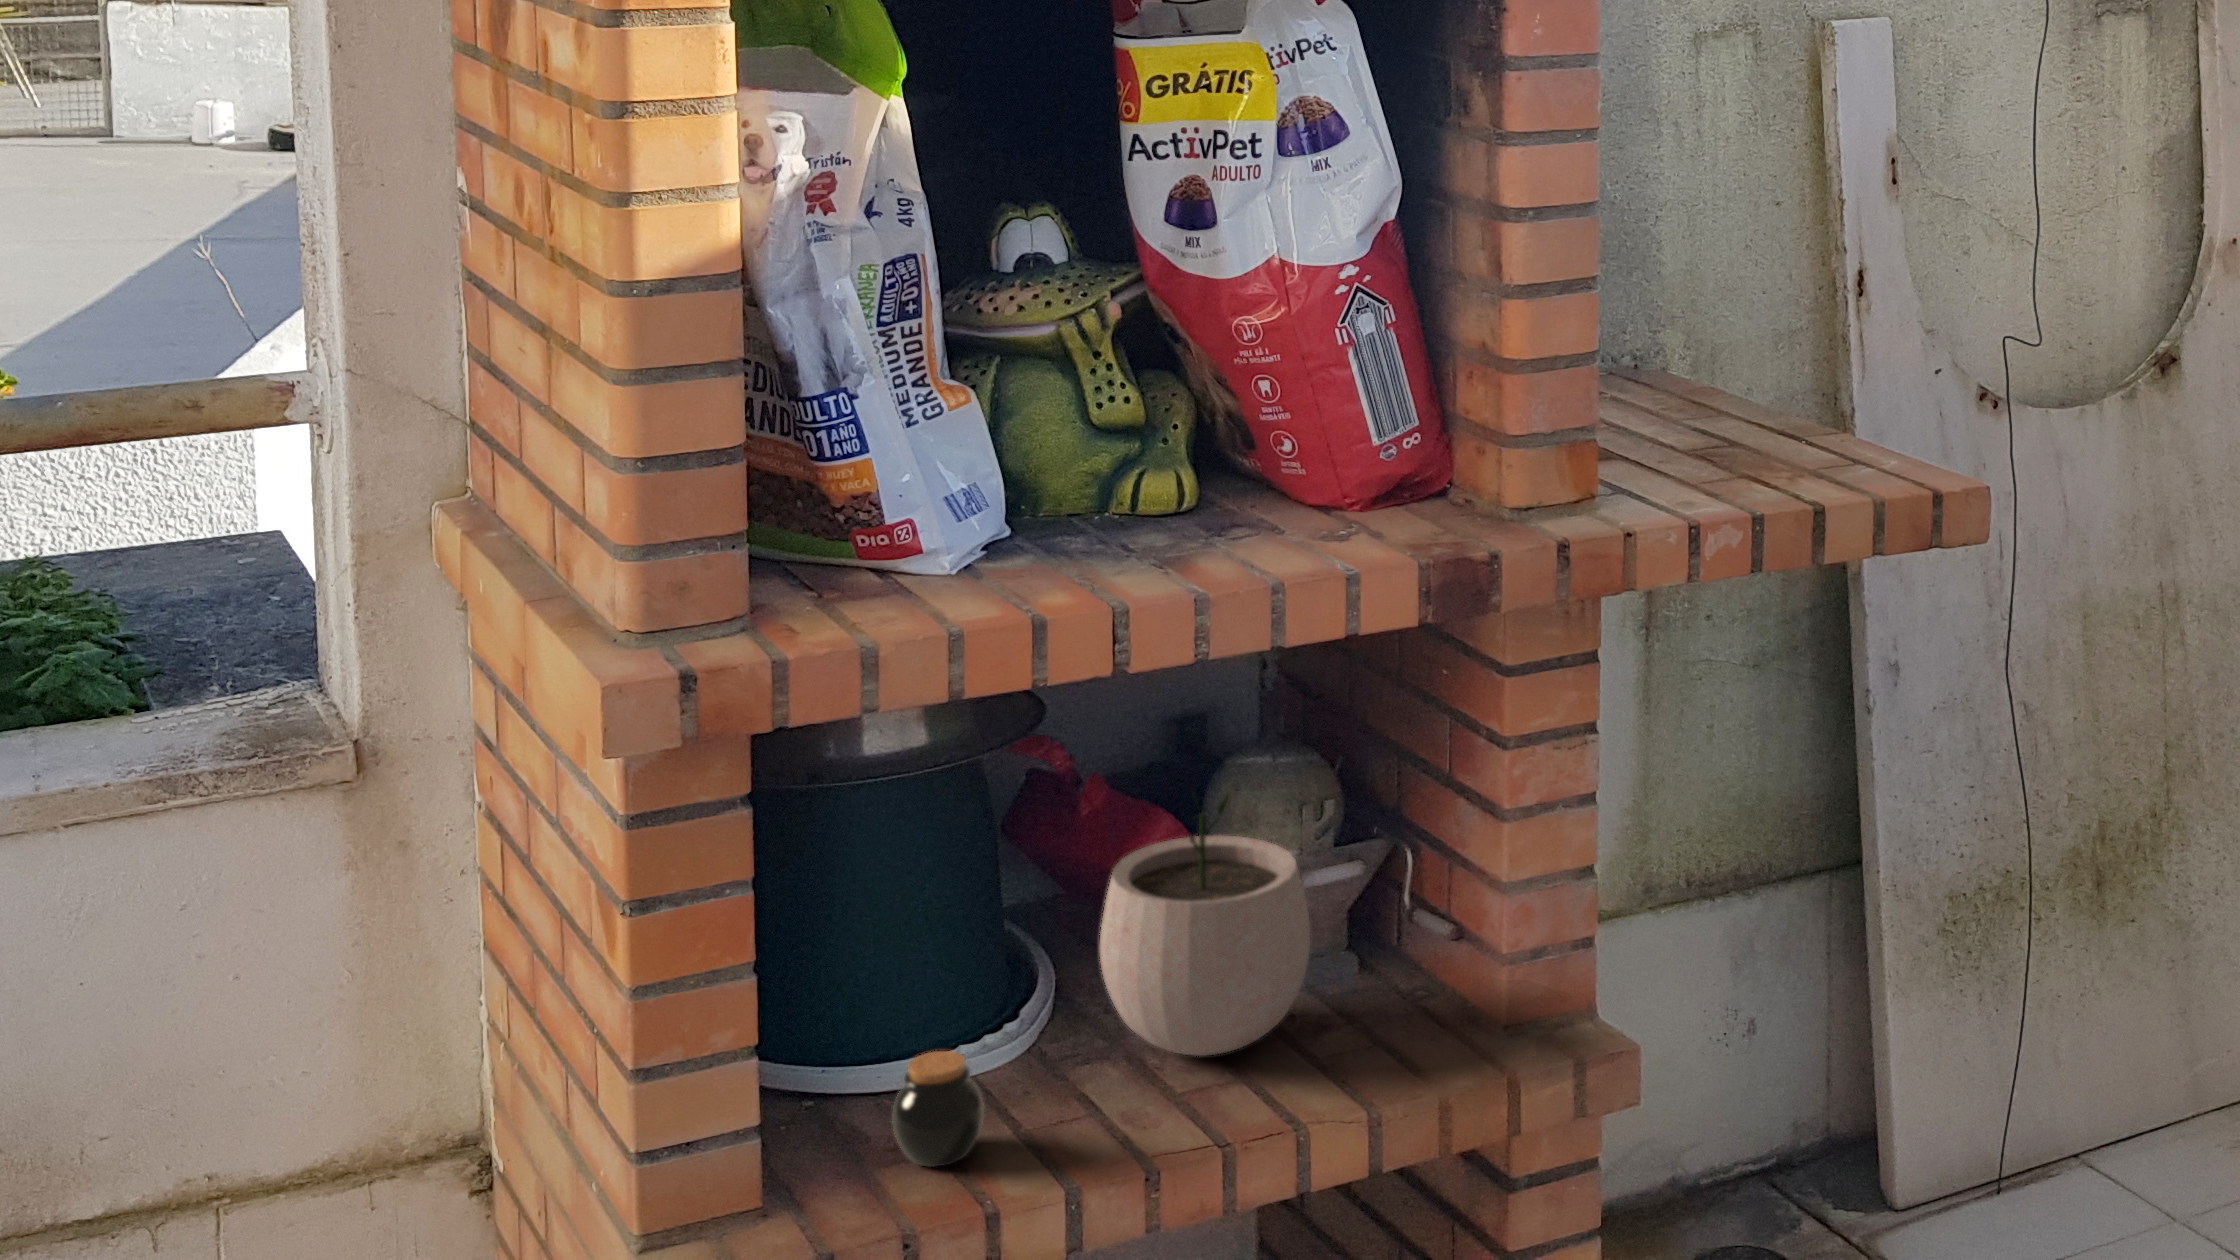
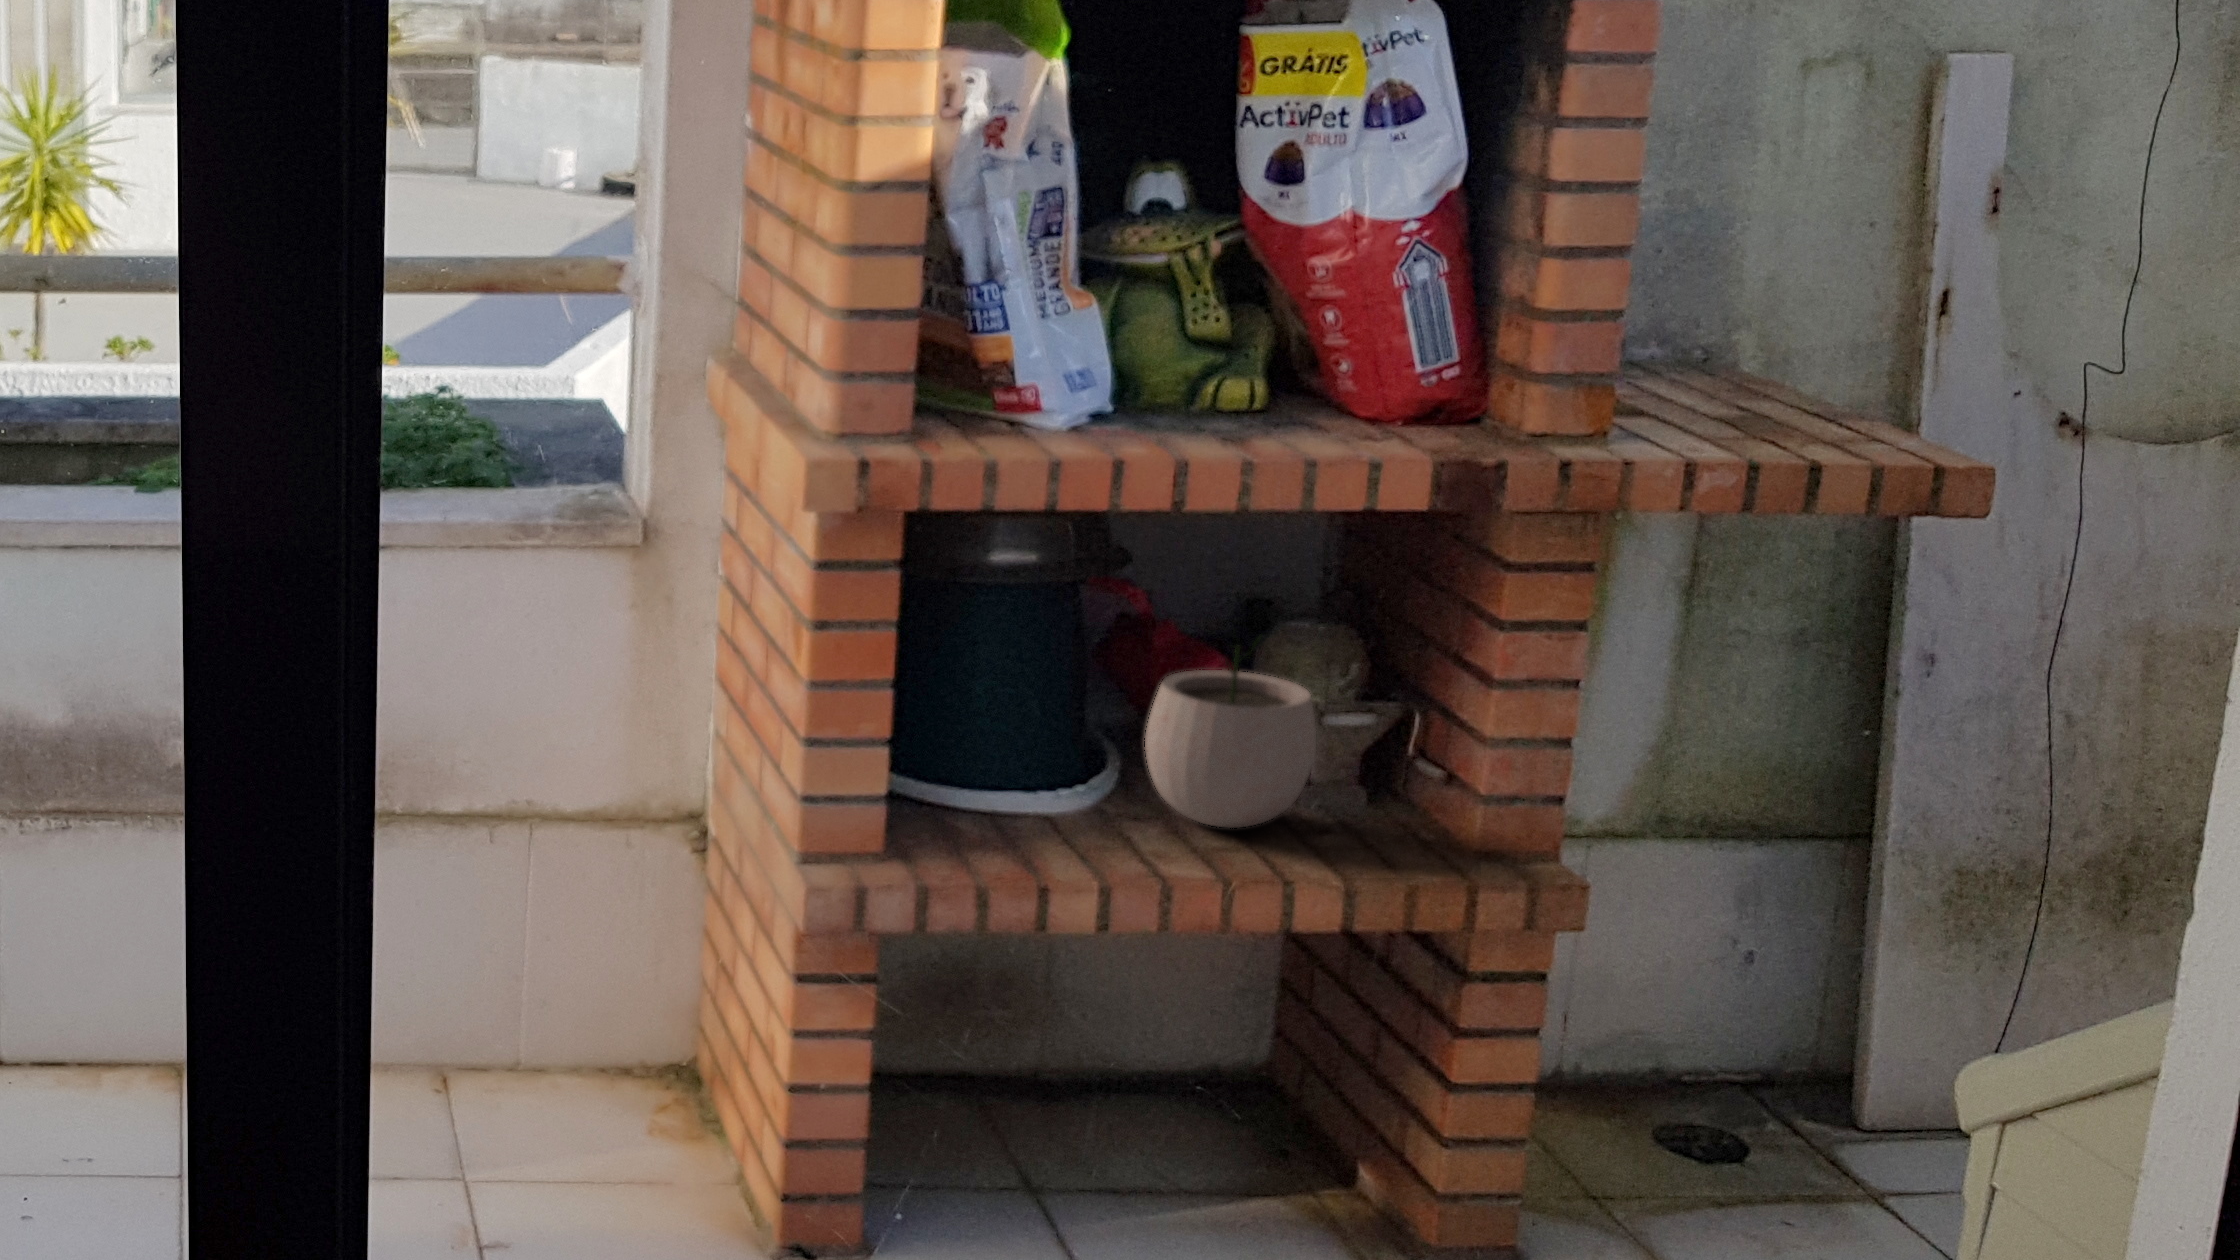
jar: present [892,1051,984,1167] -> none [974,769,1040,845]

